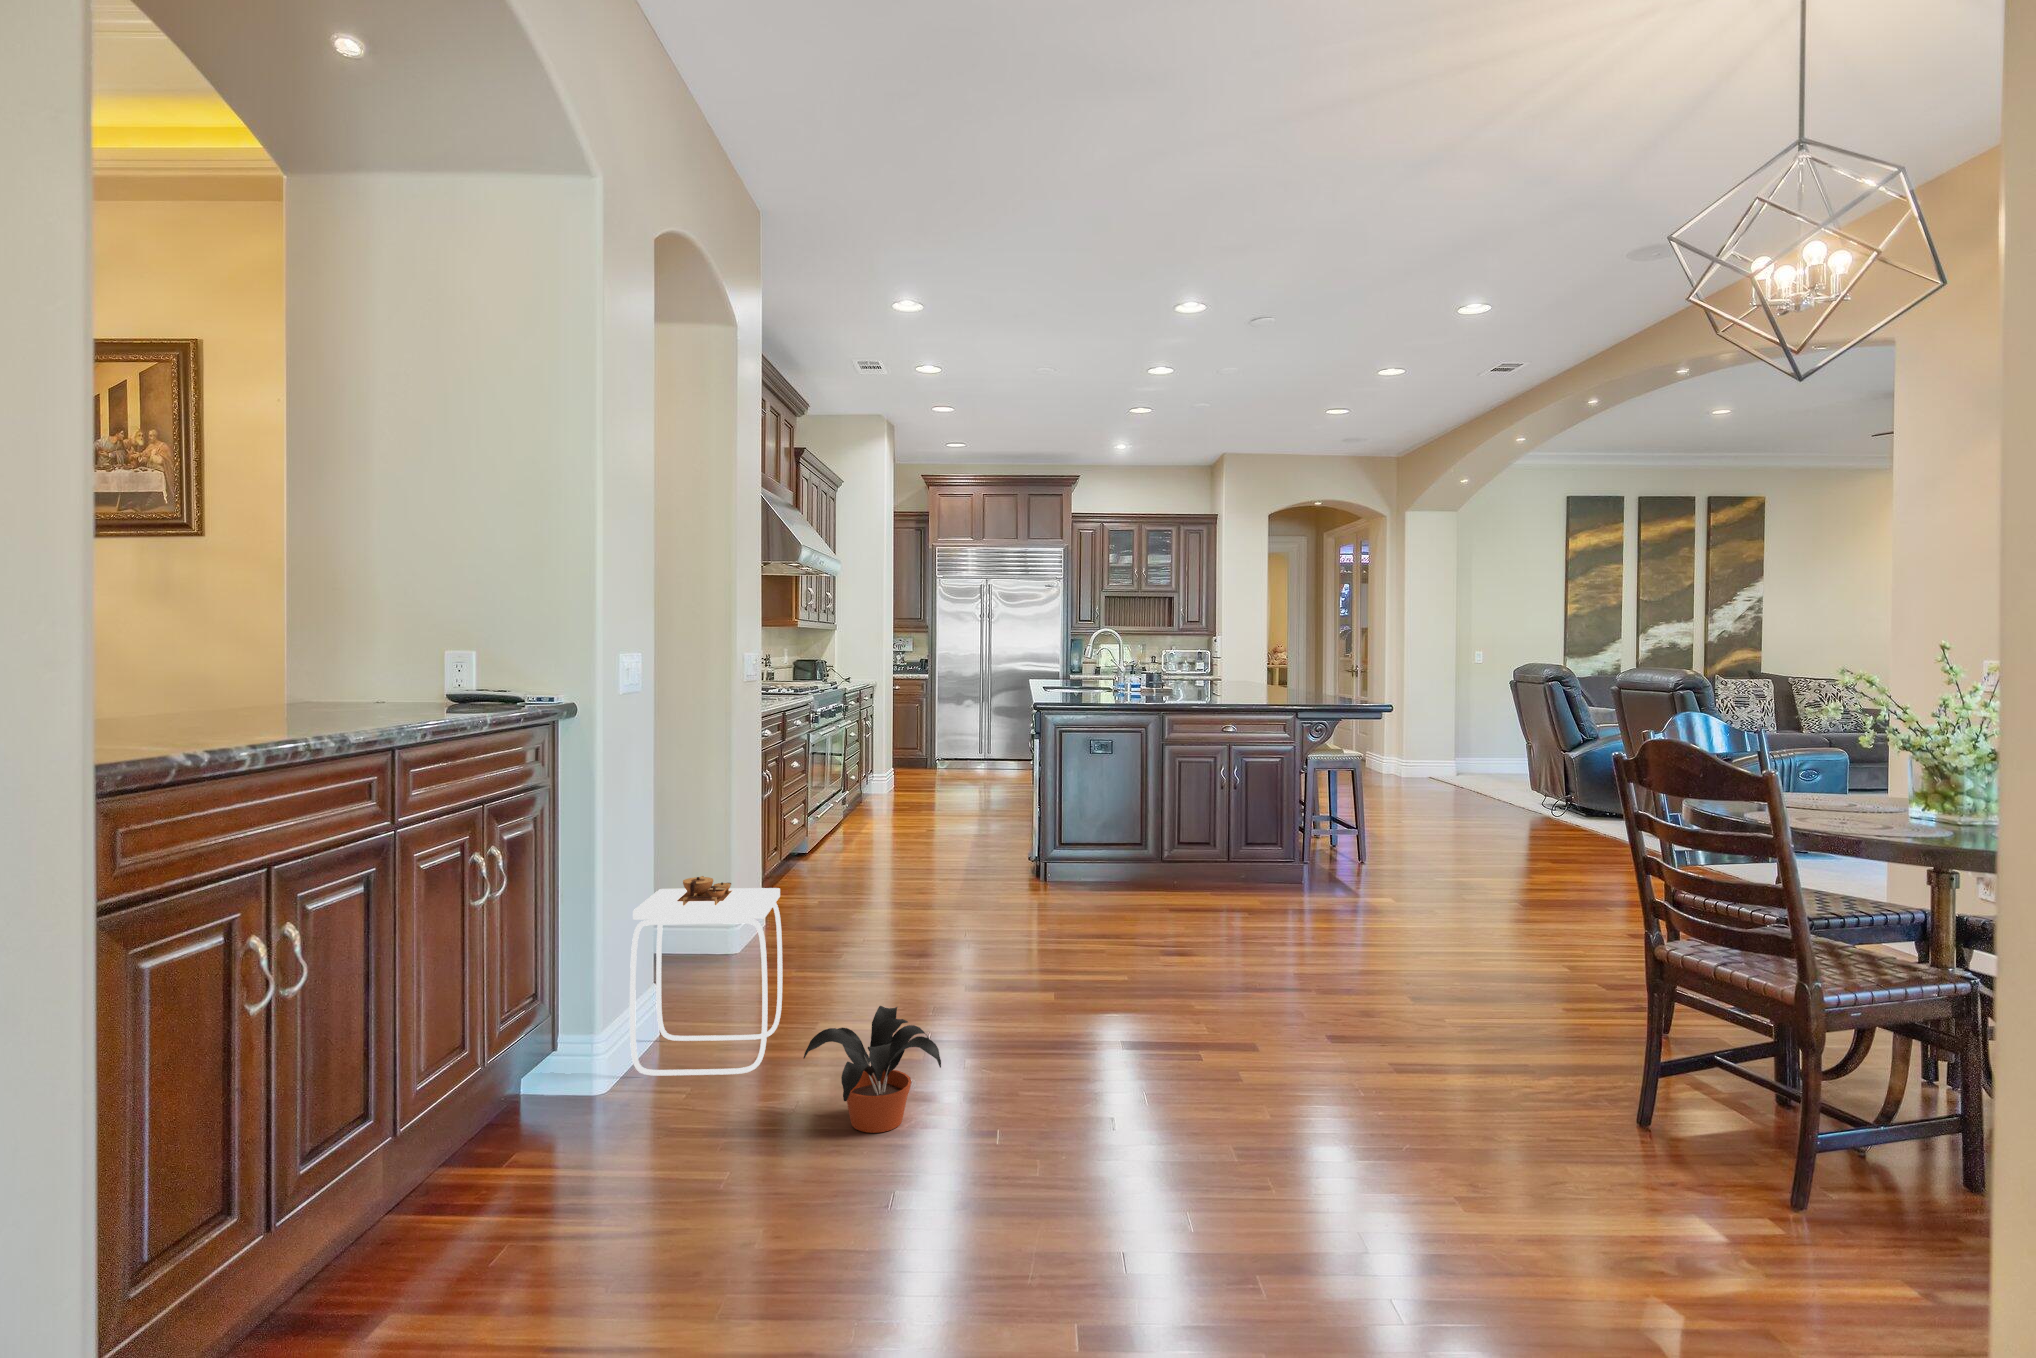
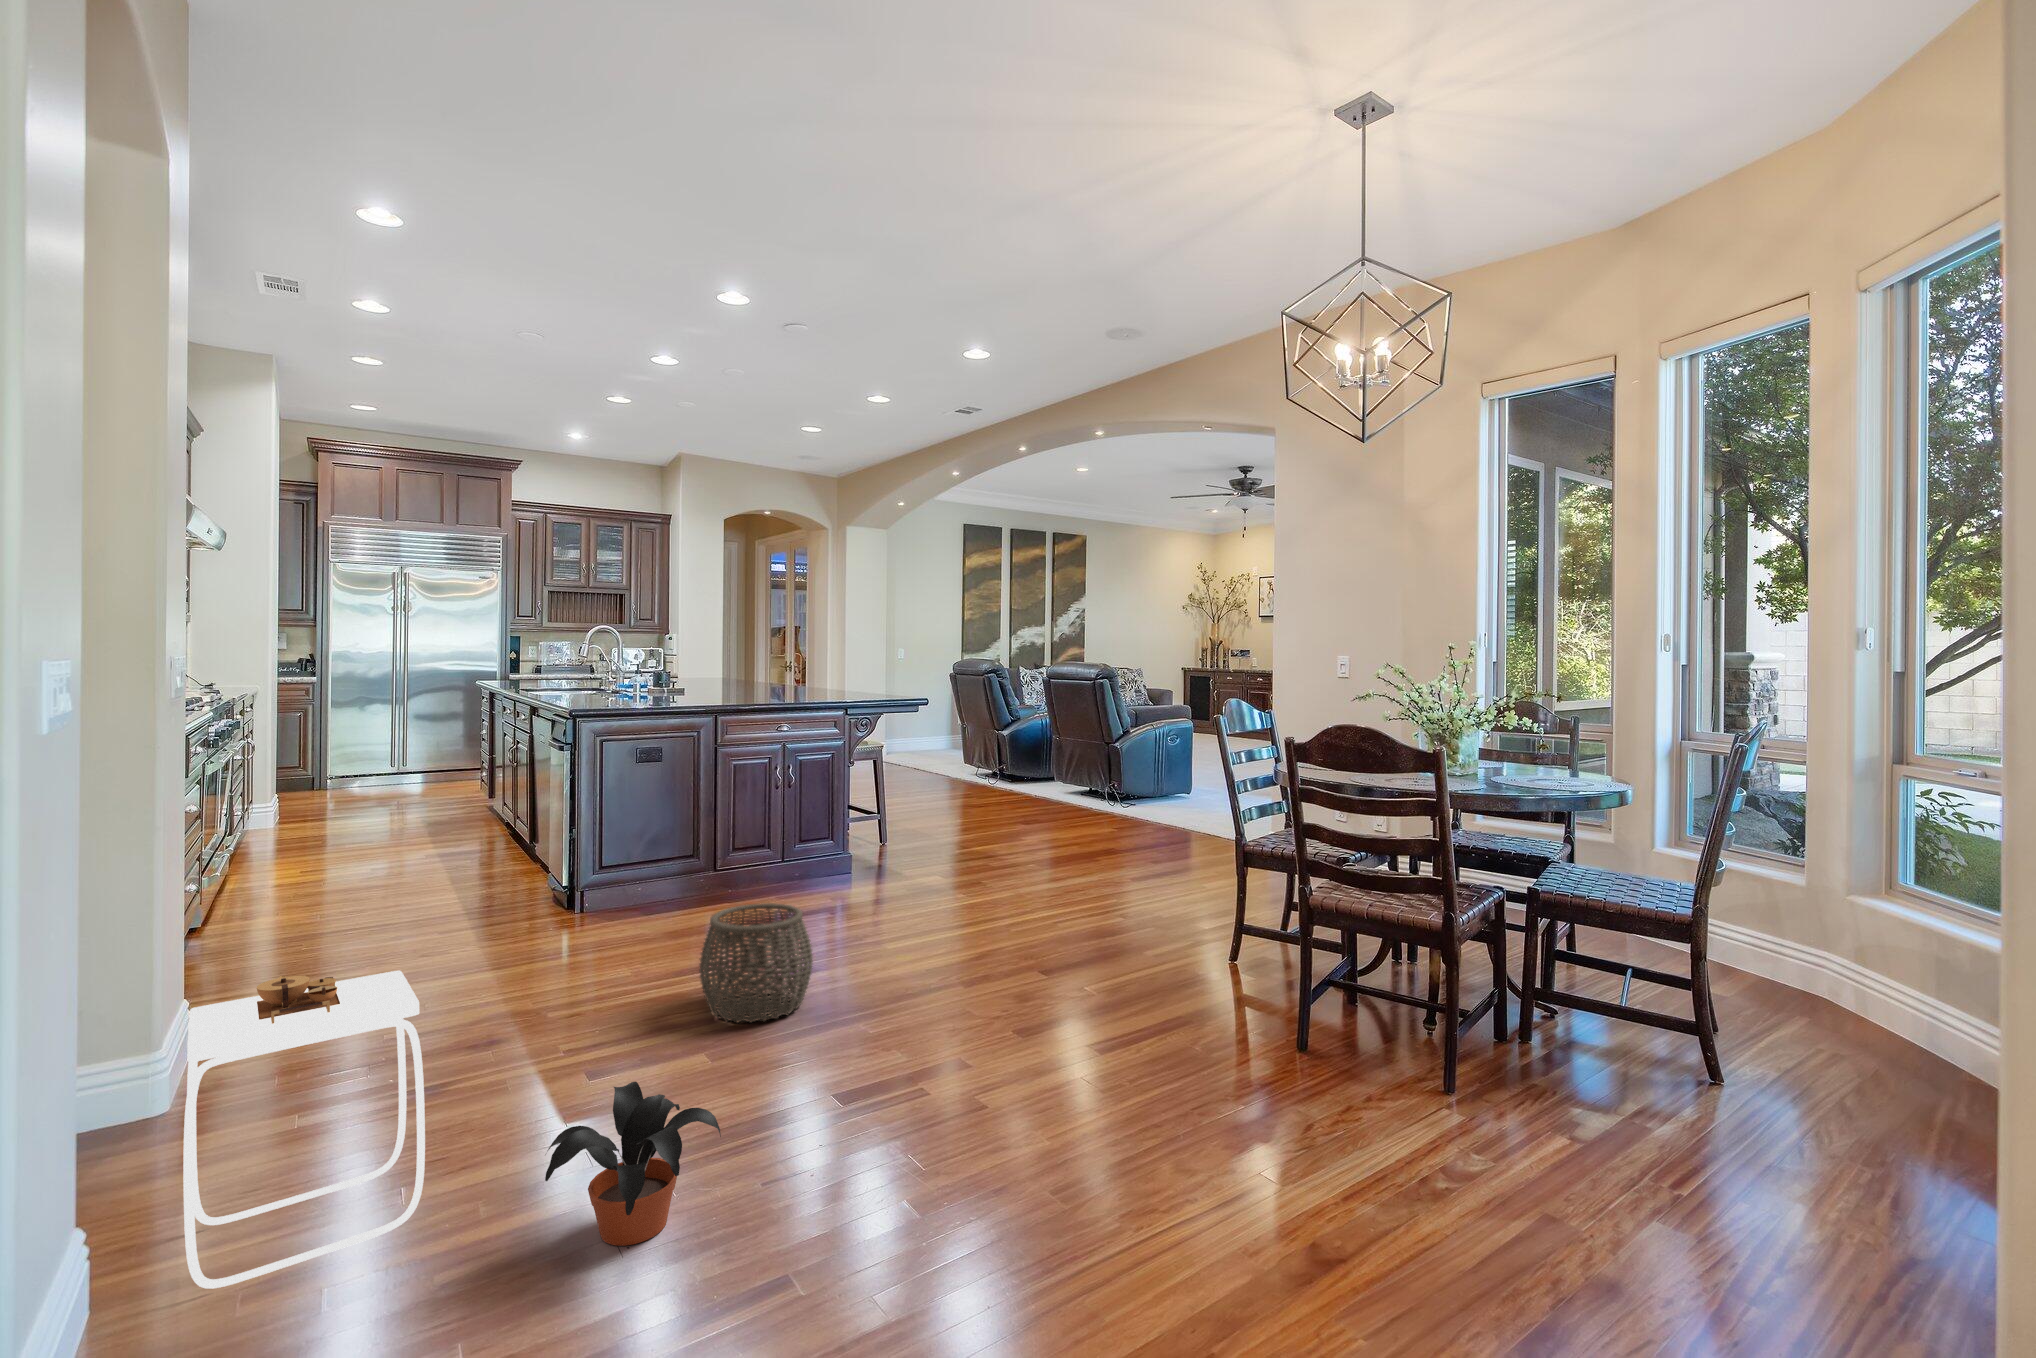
woven basket: none [1048,891,1154,1003] -> present [699,903,813,1023]

